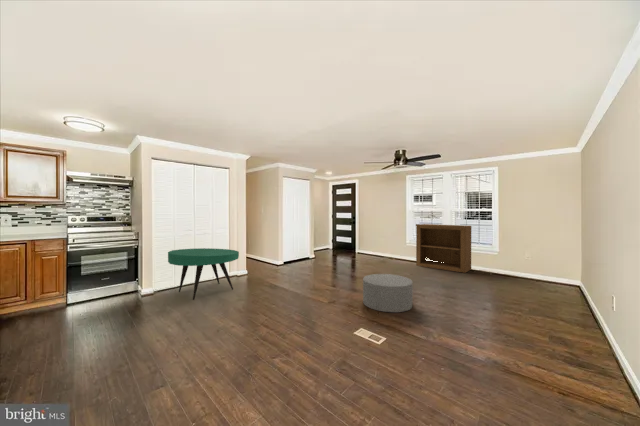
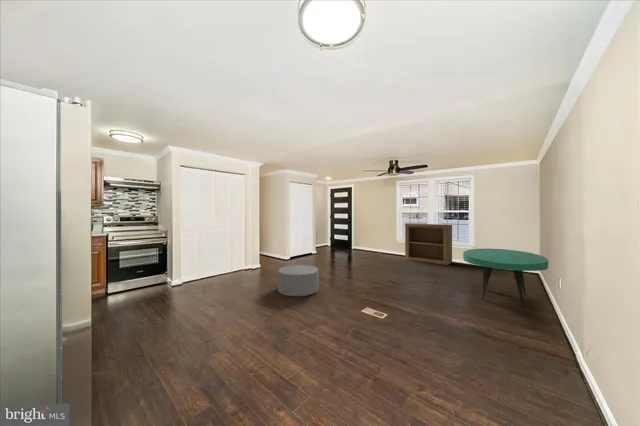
coffee table: present [168,248,239,300] -> present [463,248,548,308]
ottoman: present [363,274,412,312] -> present [278,265,319,296]

